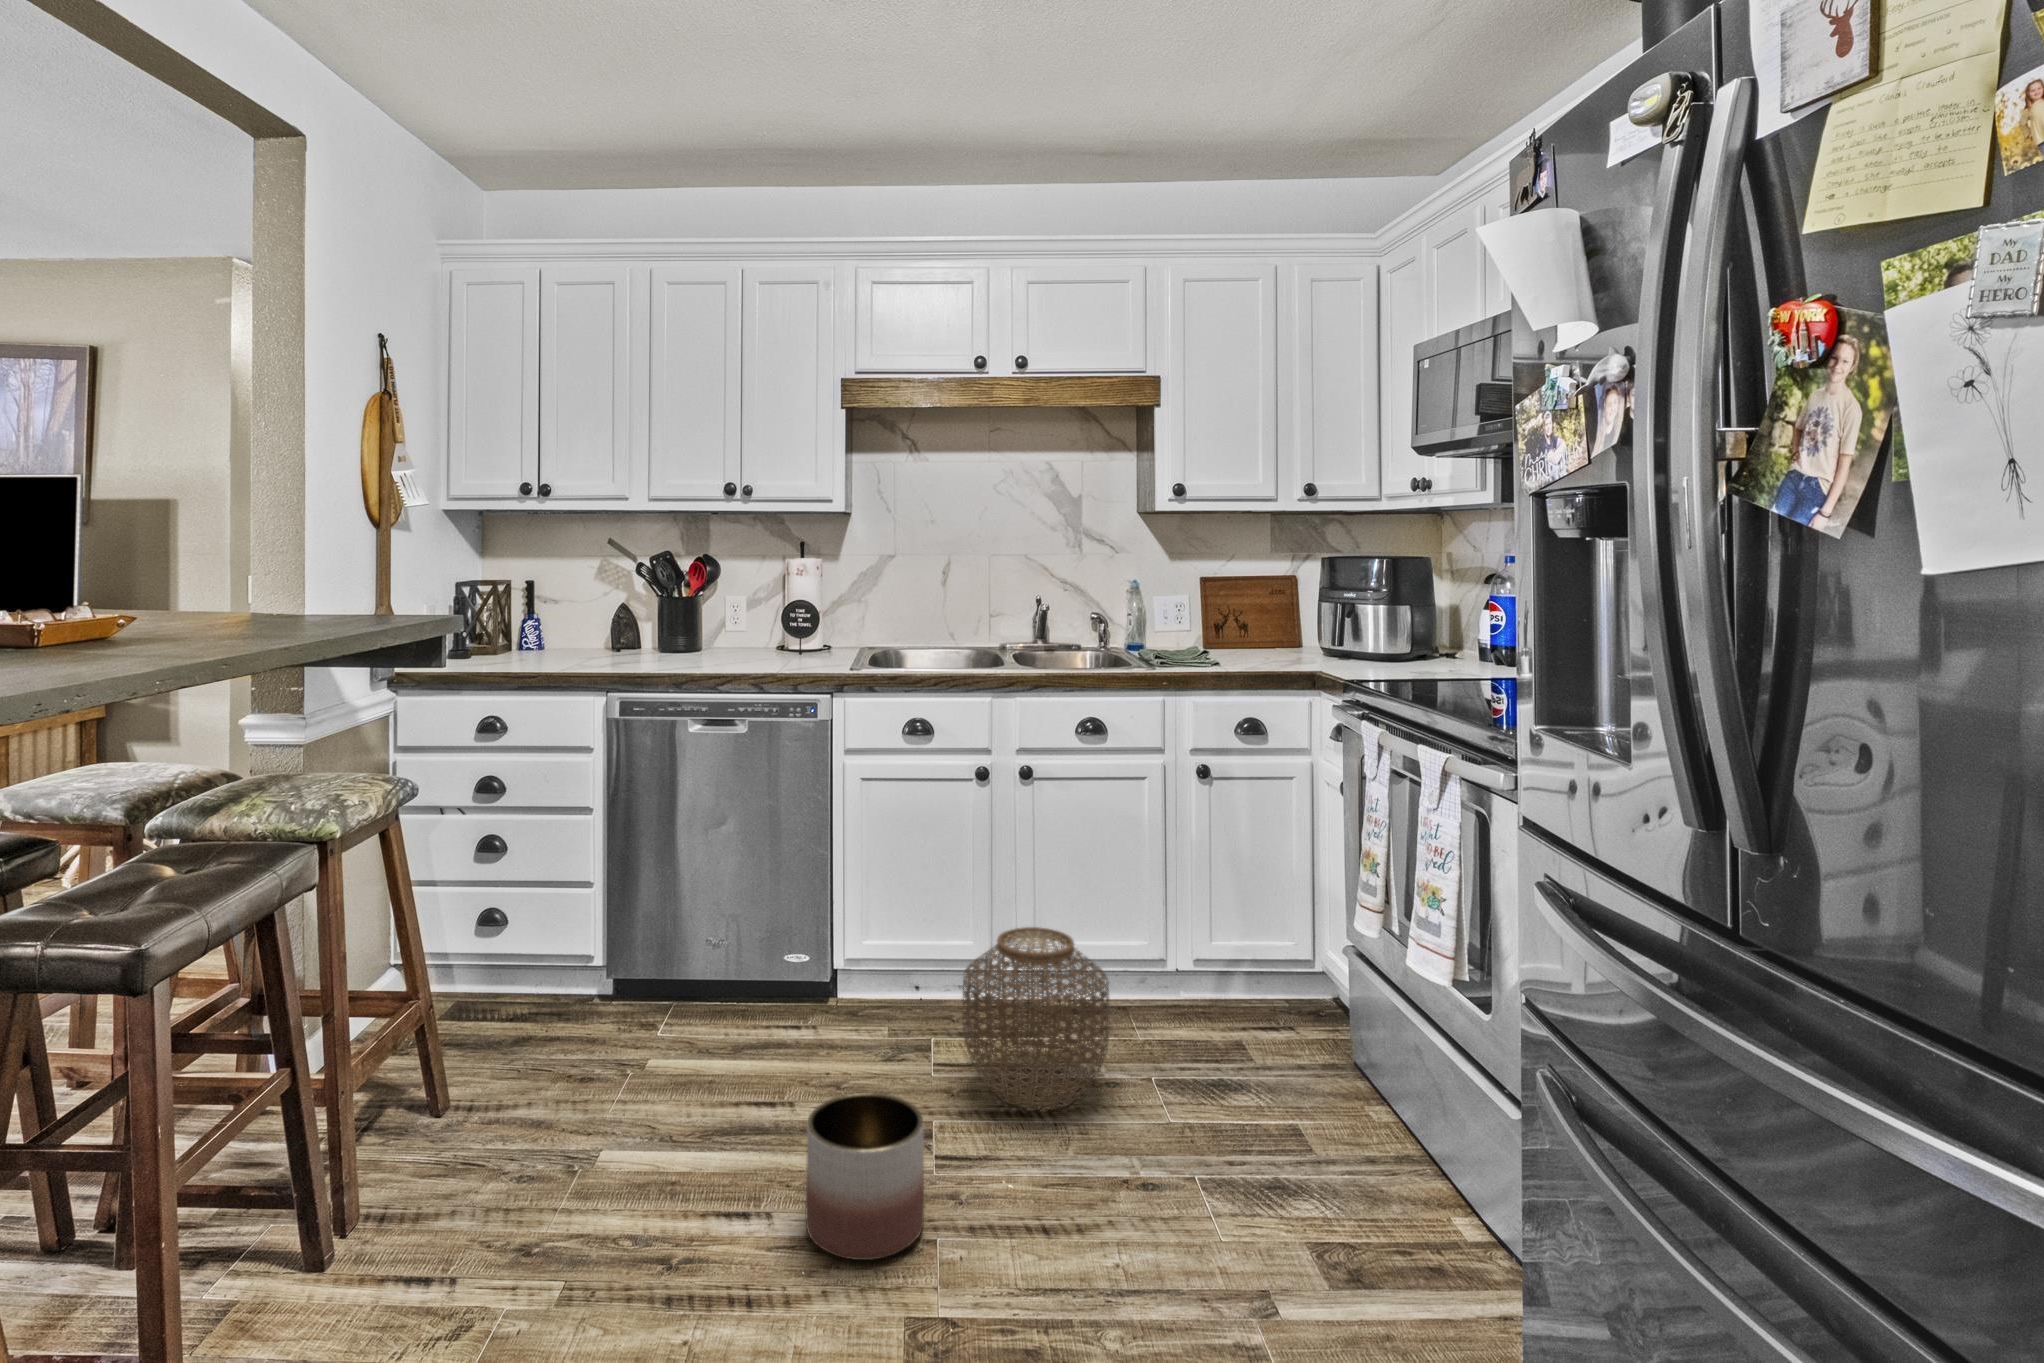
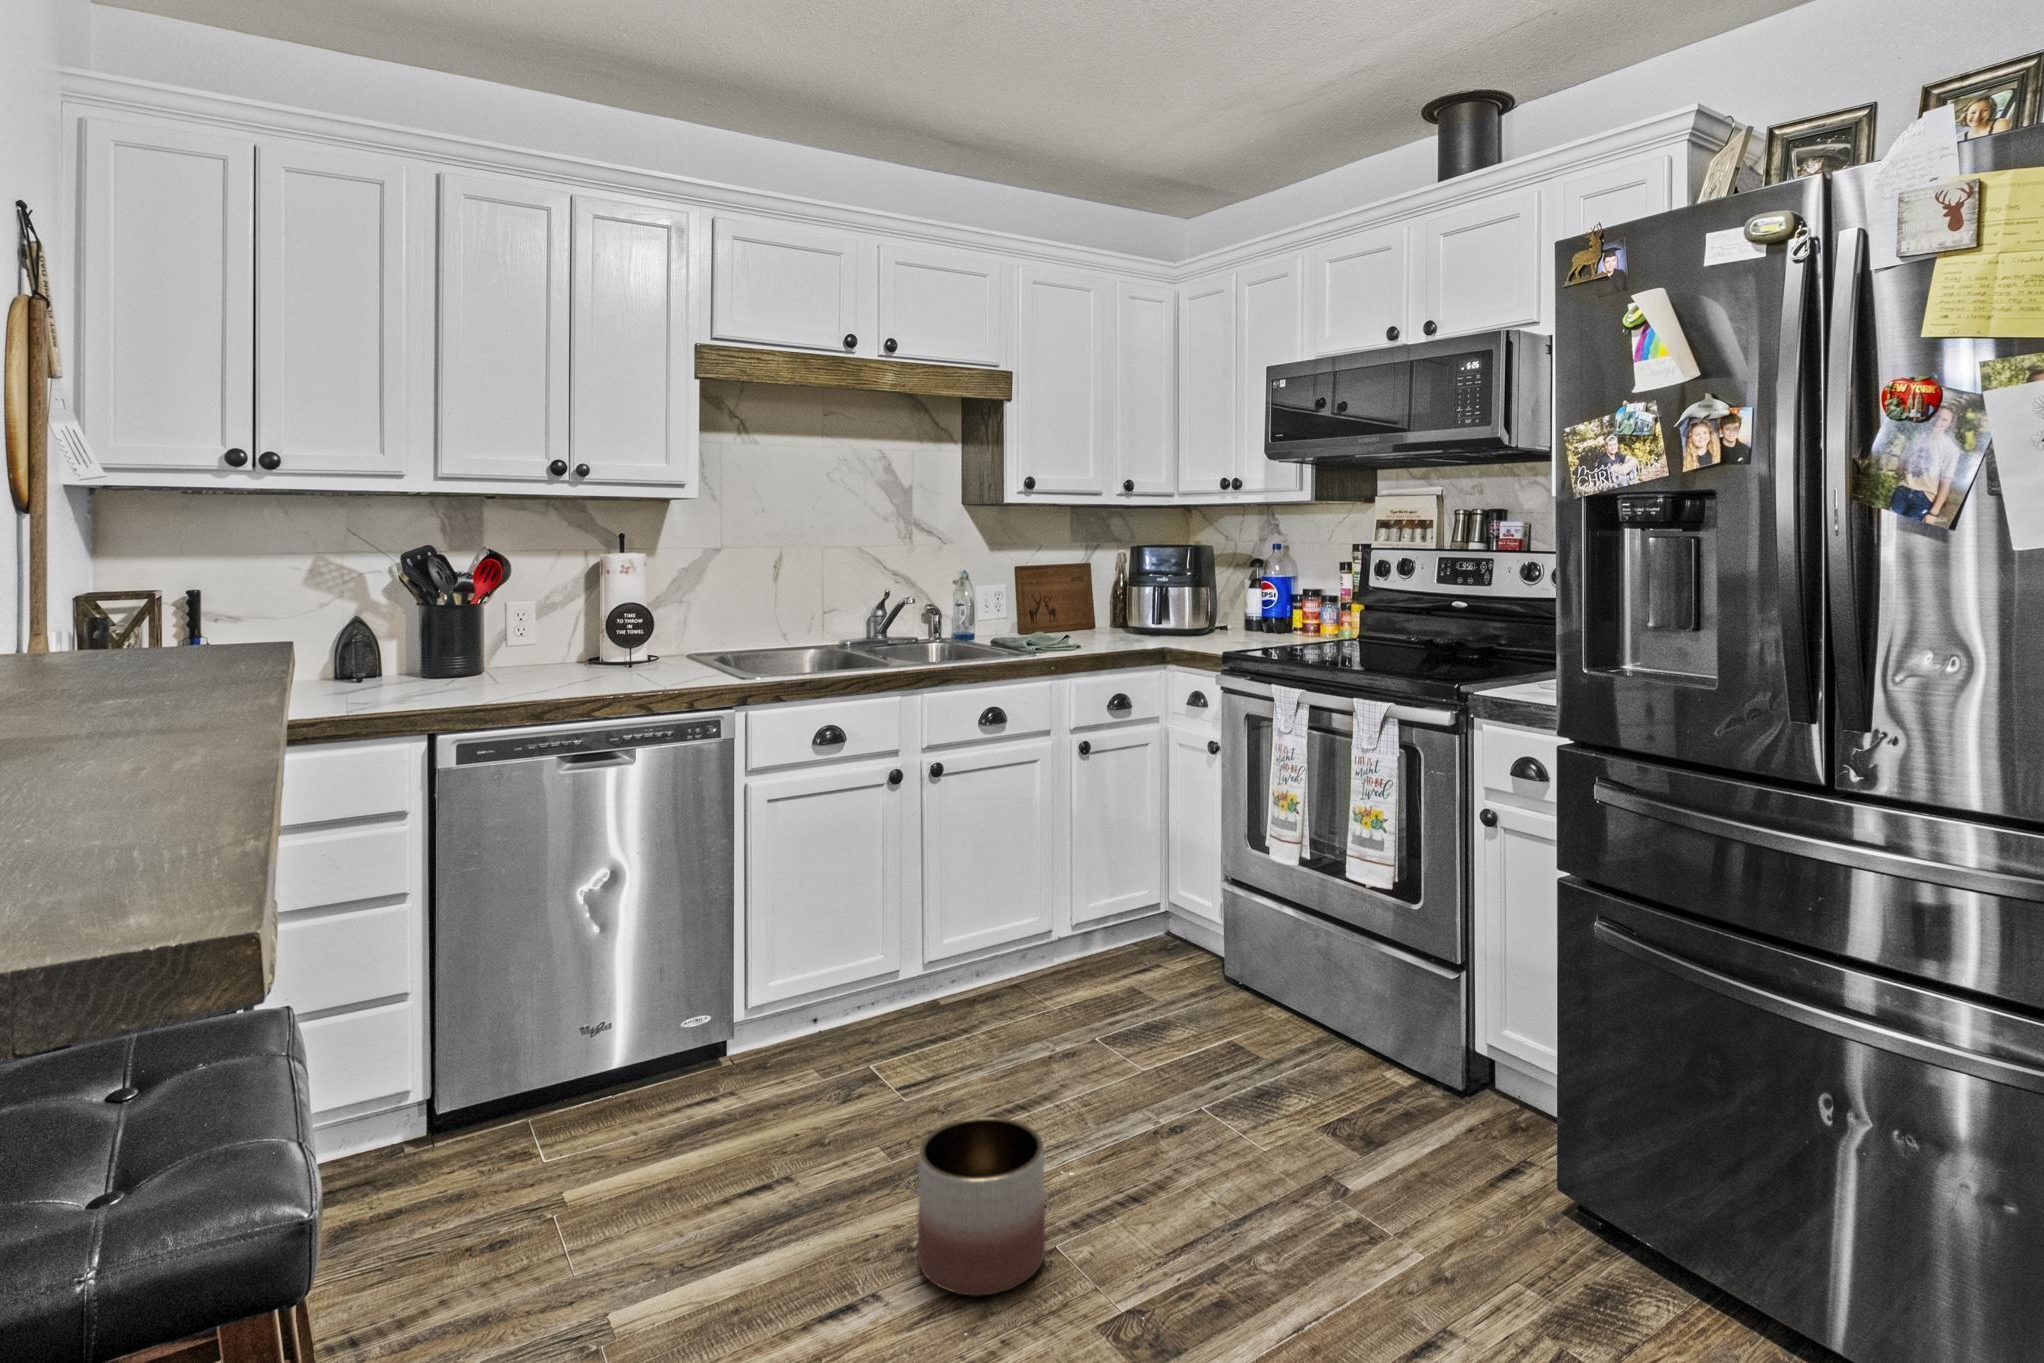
woven basket: present [962,927,1110,1110] -> none [938,921,1088,1104]

